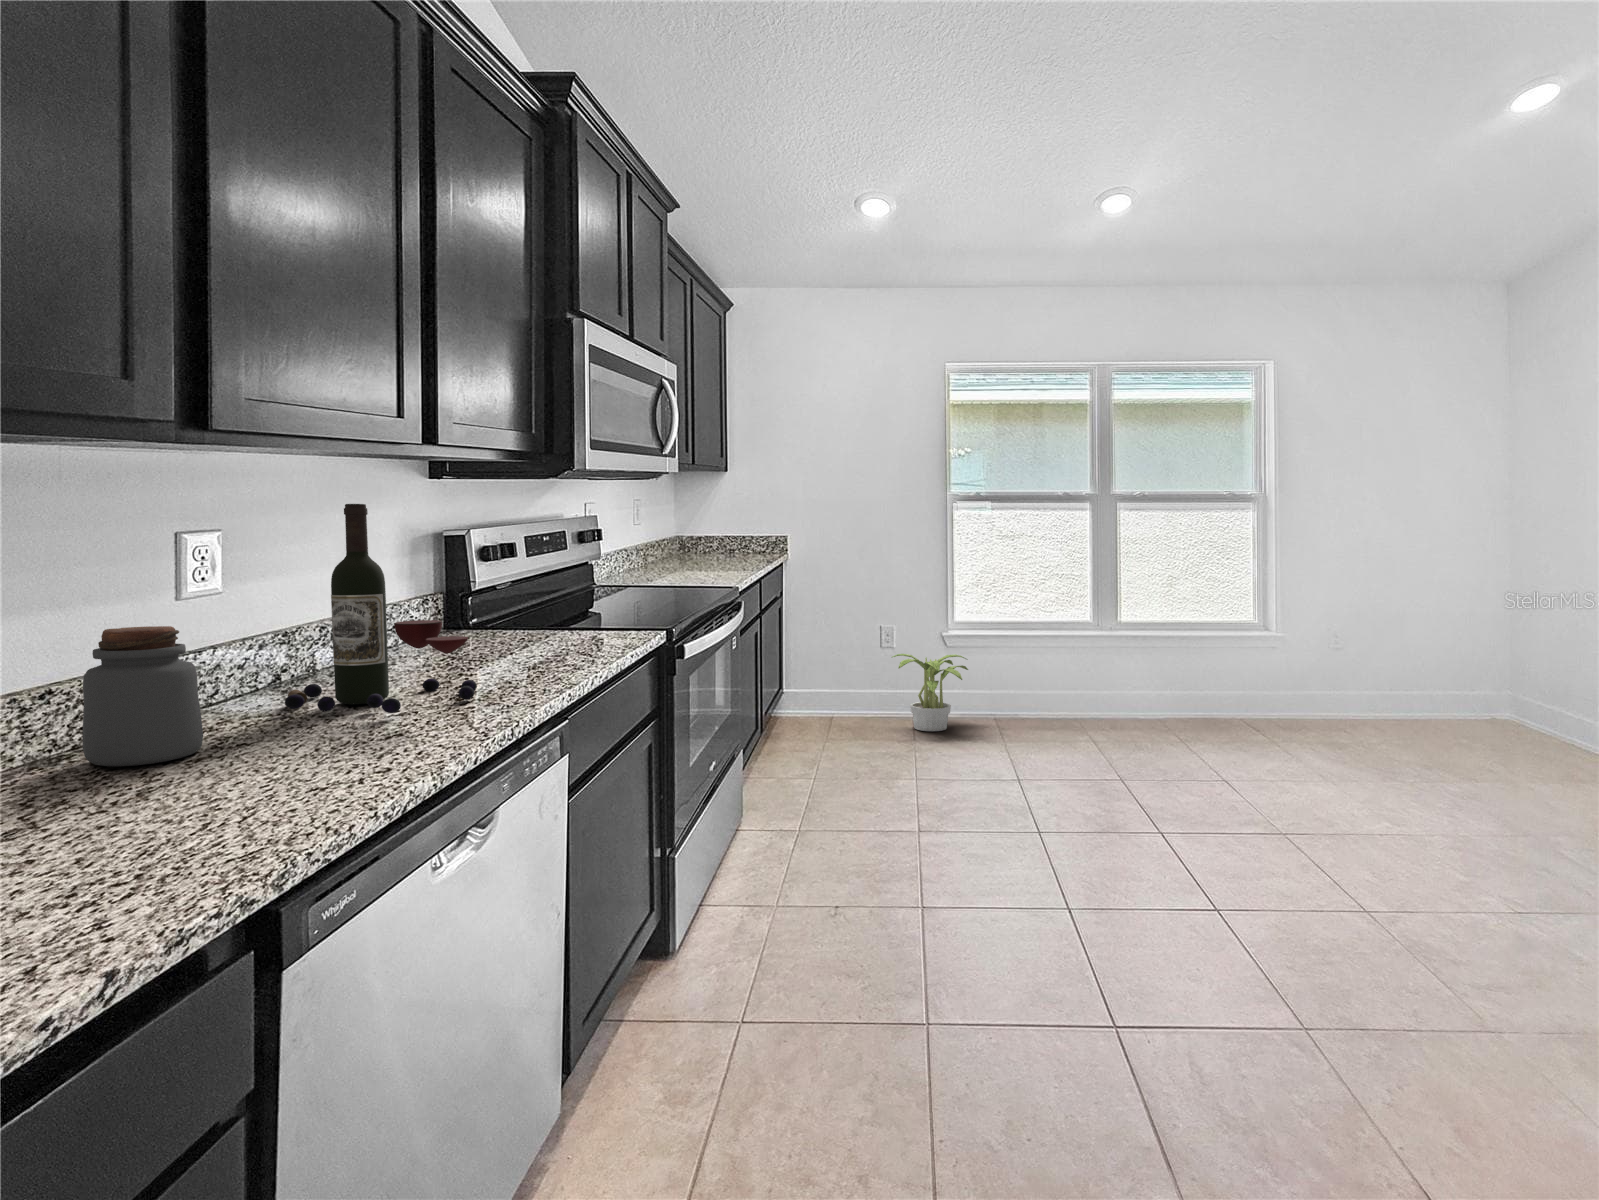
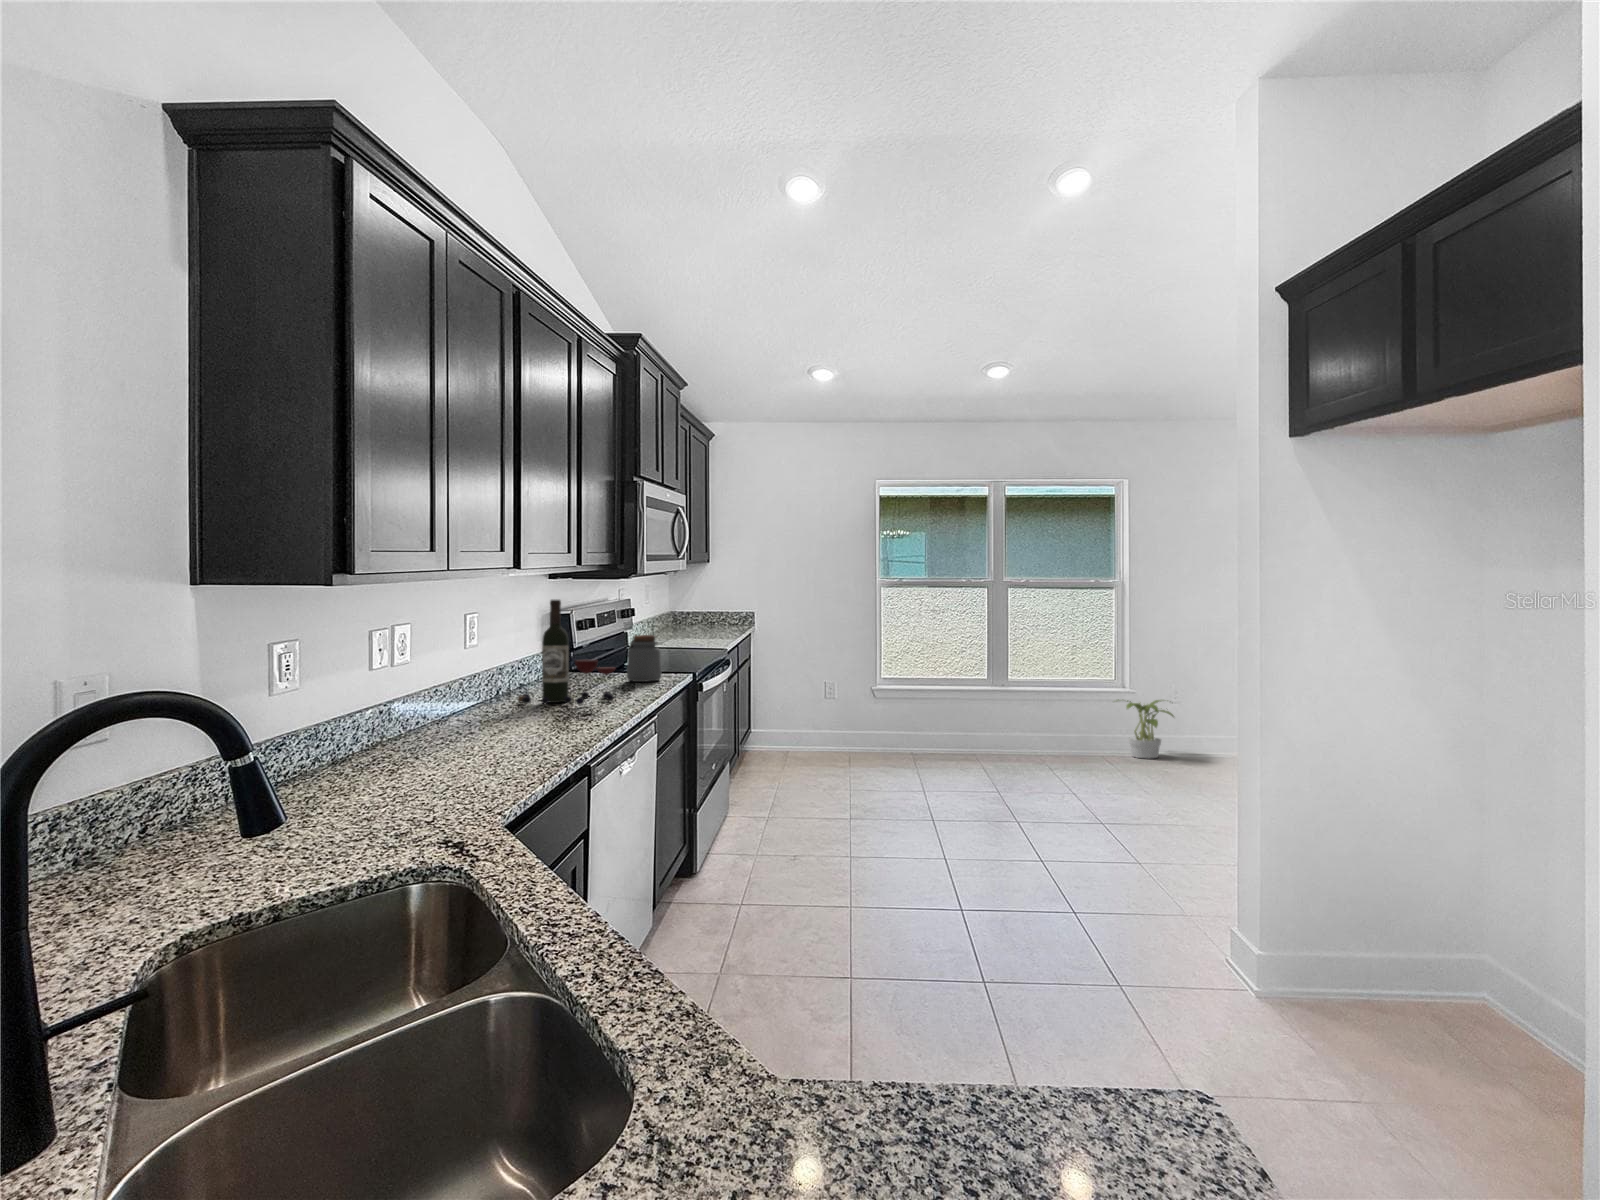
jar: present [83,626,203,766] -> present [627,635,662,682]
potted plant: present [892,654,968,731] -> present [1126,700,1174,758]

